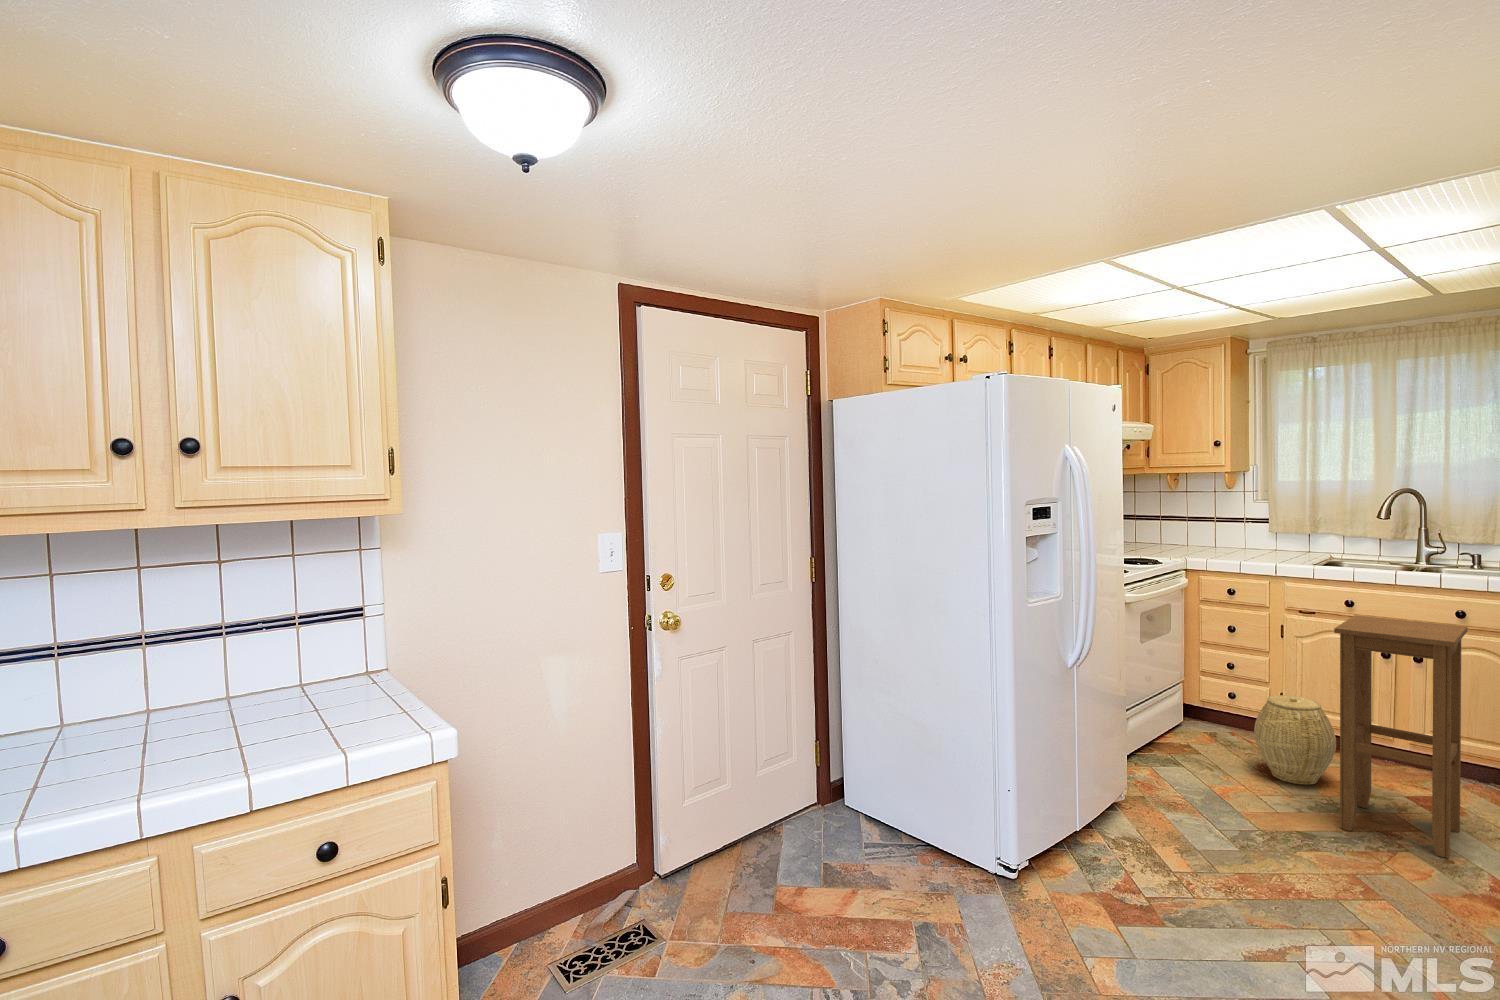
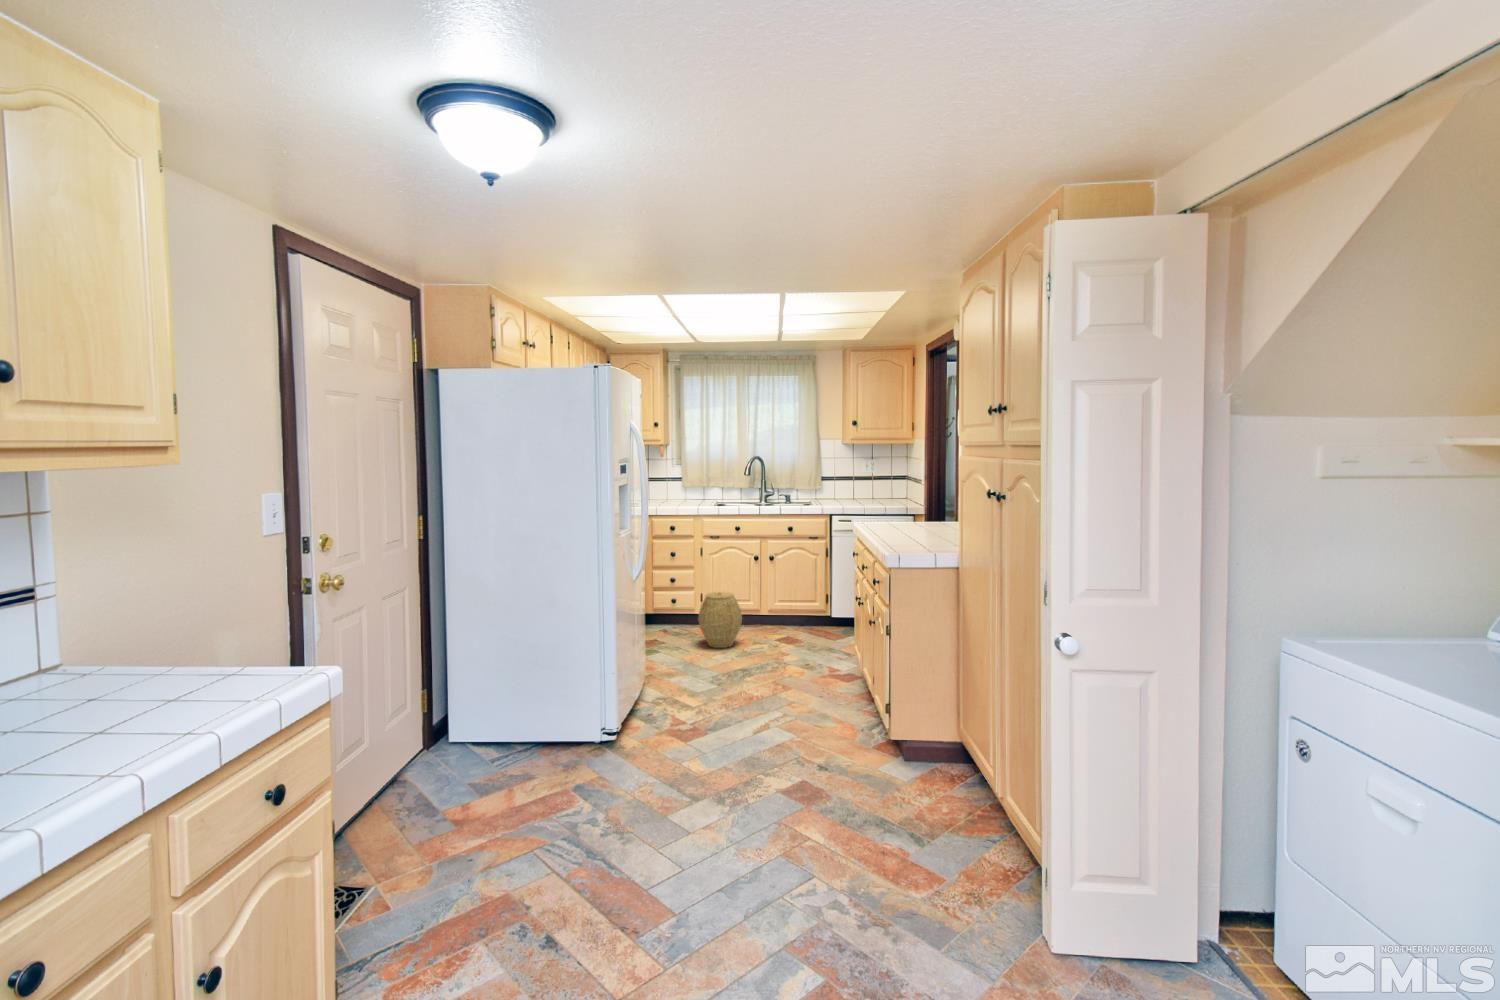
stool: present [1334,615,1467,858] -> none [753,532,807,663]

